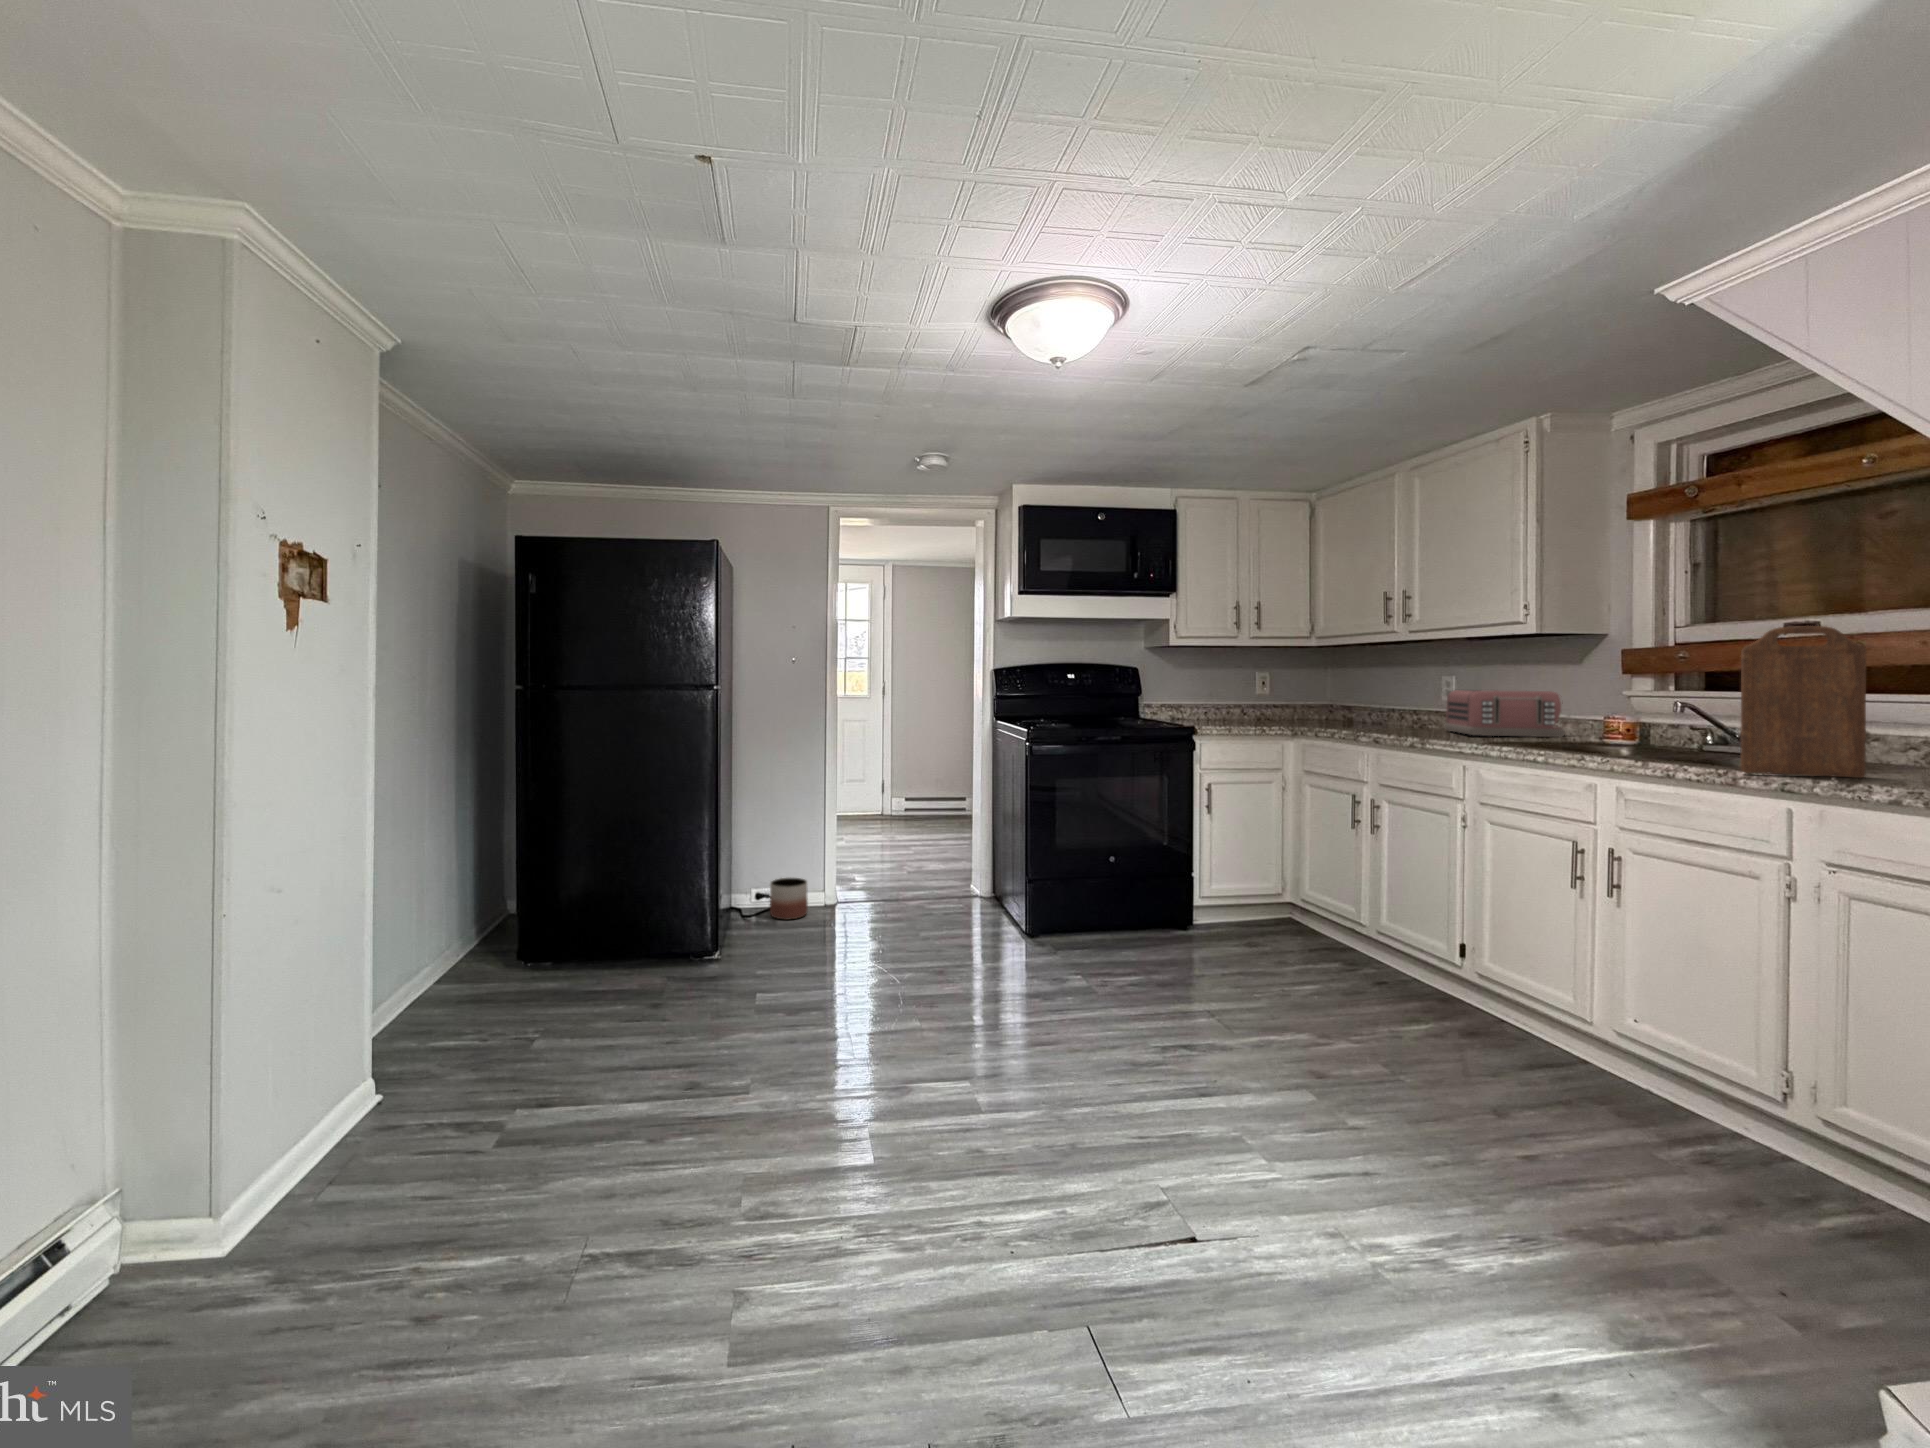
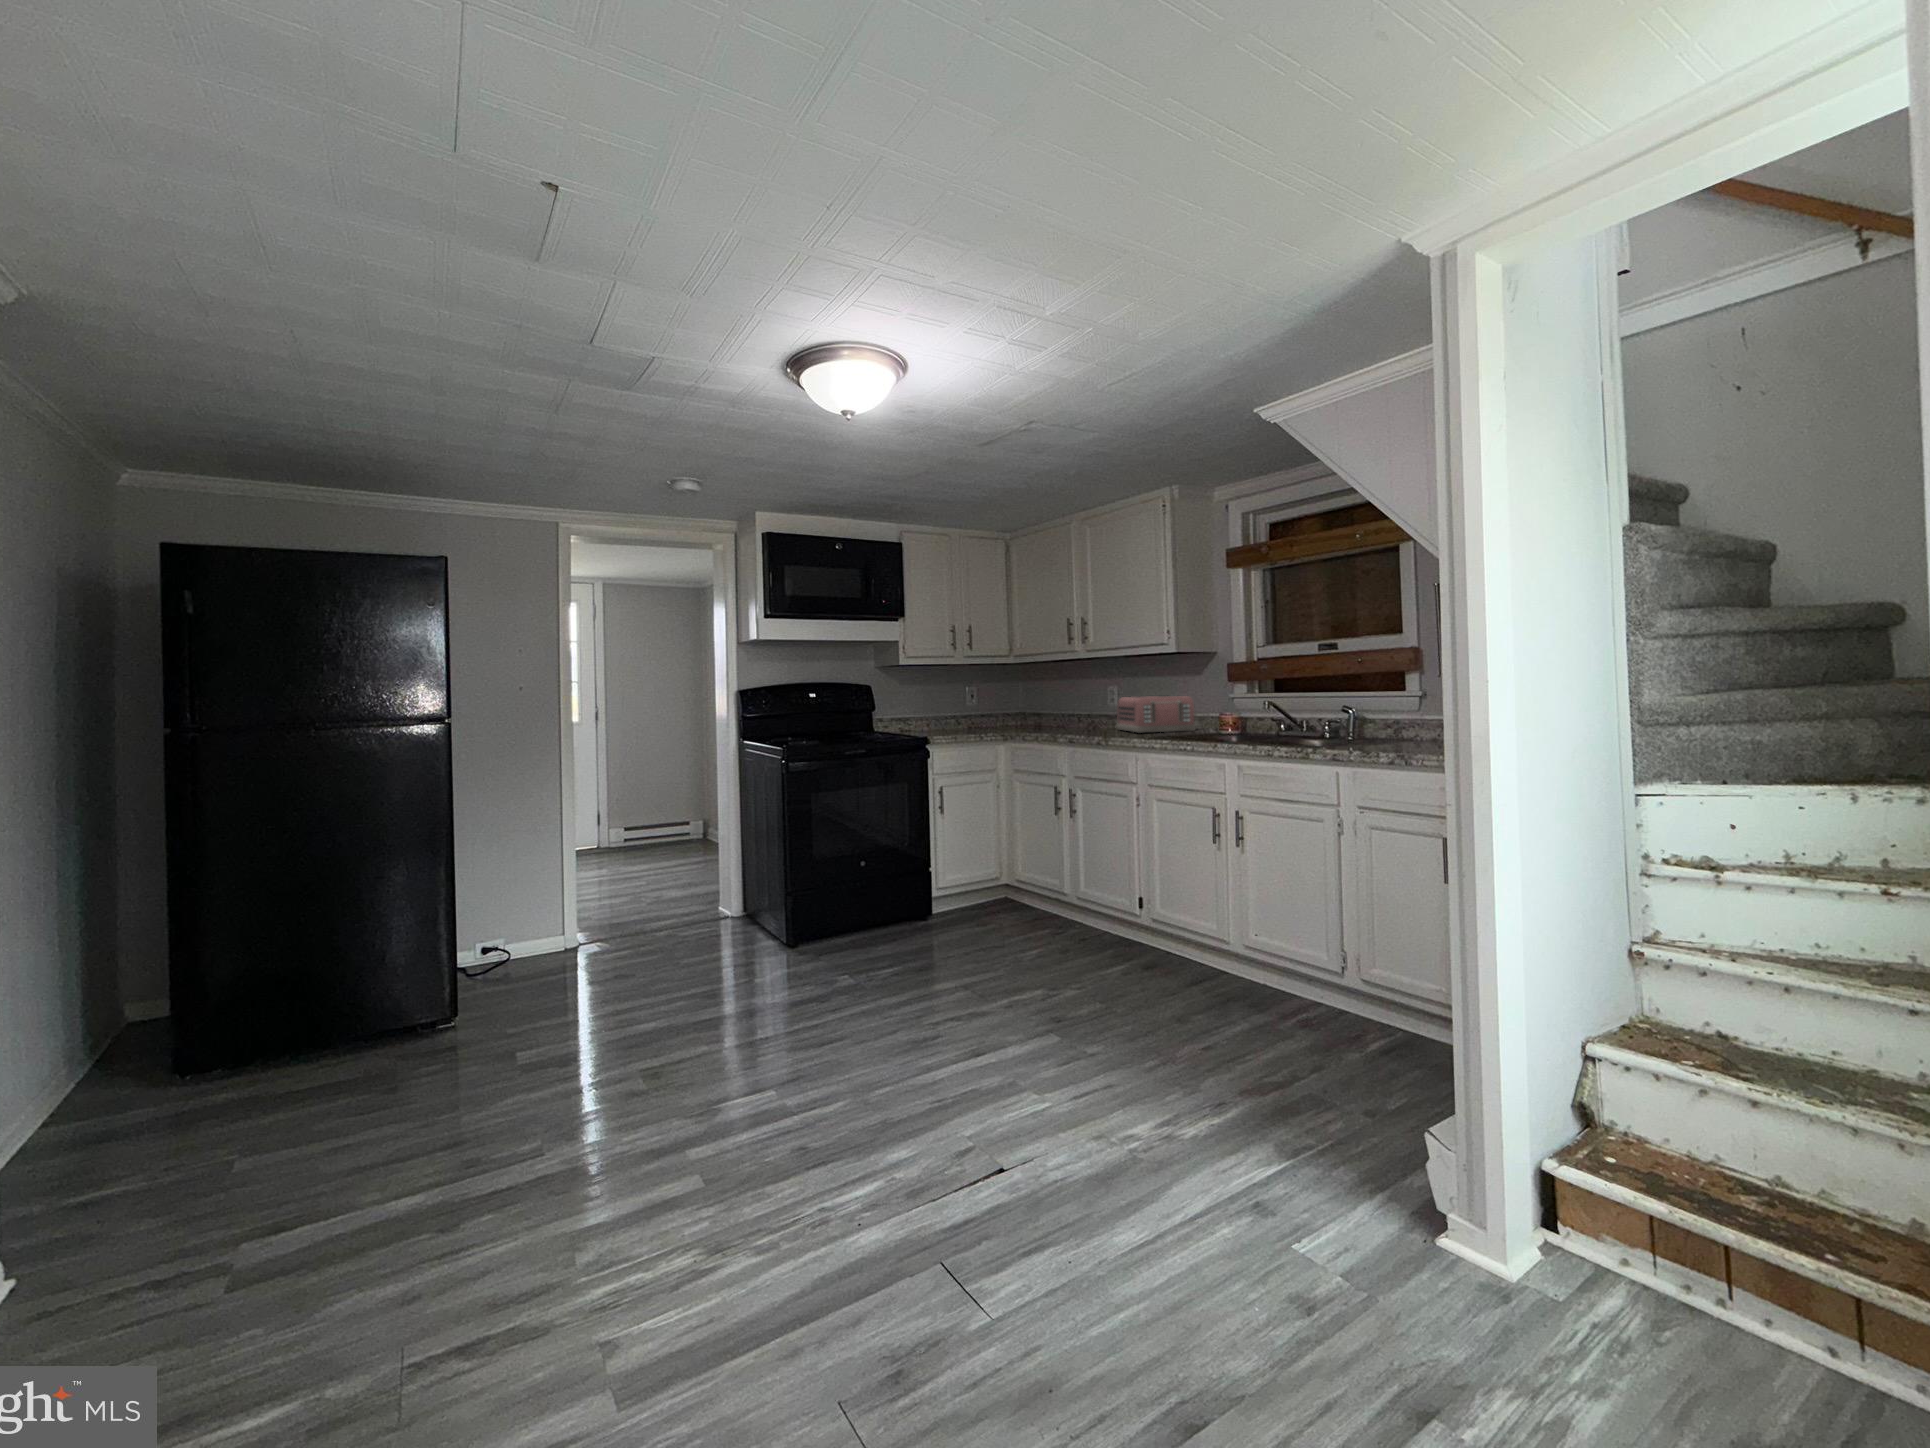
cutting board: present [1740,626,1866,778] -> none [1306,649,1370,750]
planter: present [770,878,808,920] -> none [500,926,546,974]

